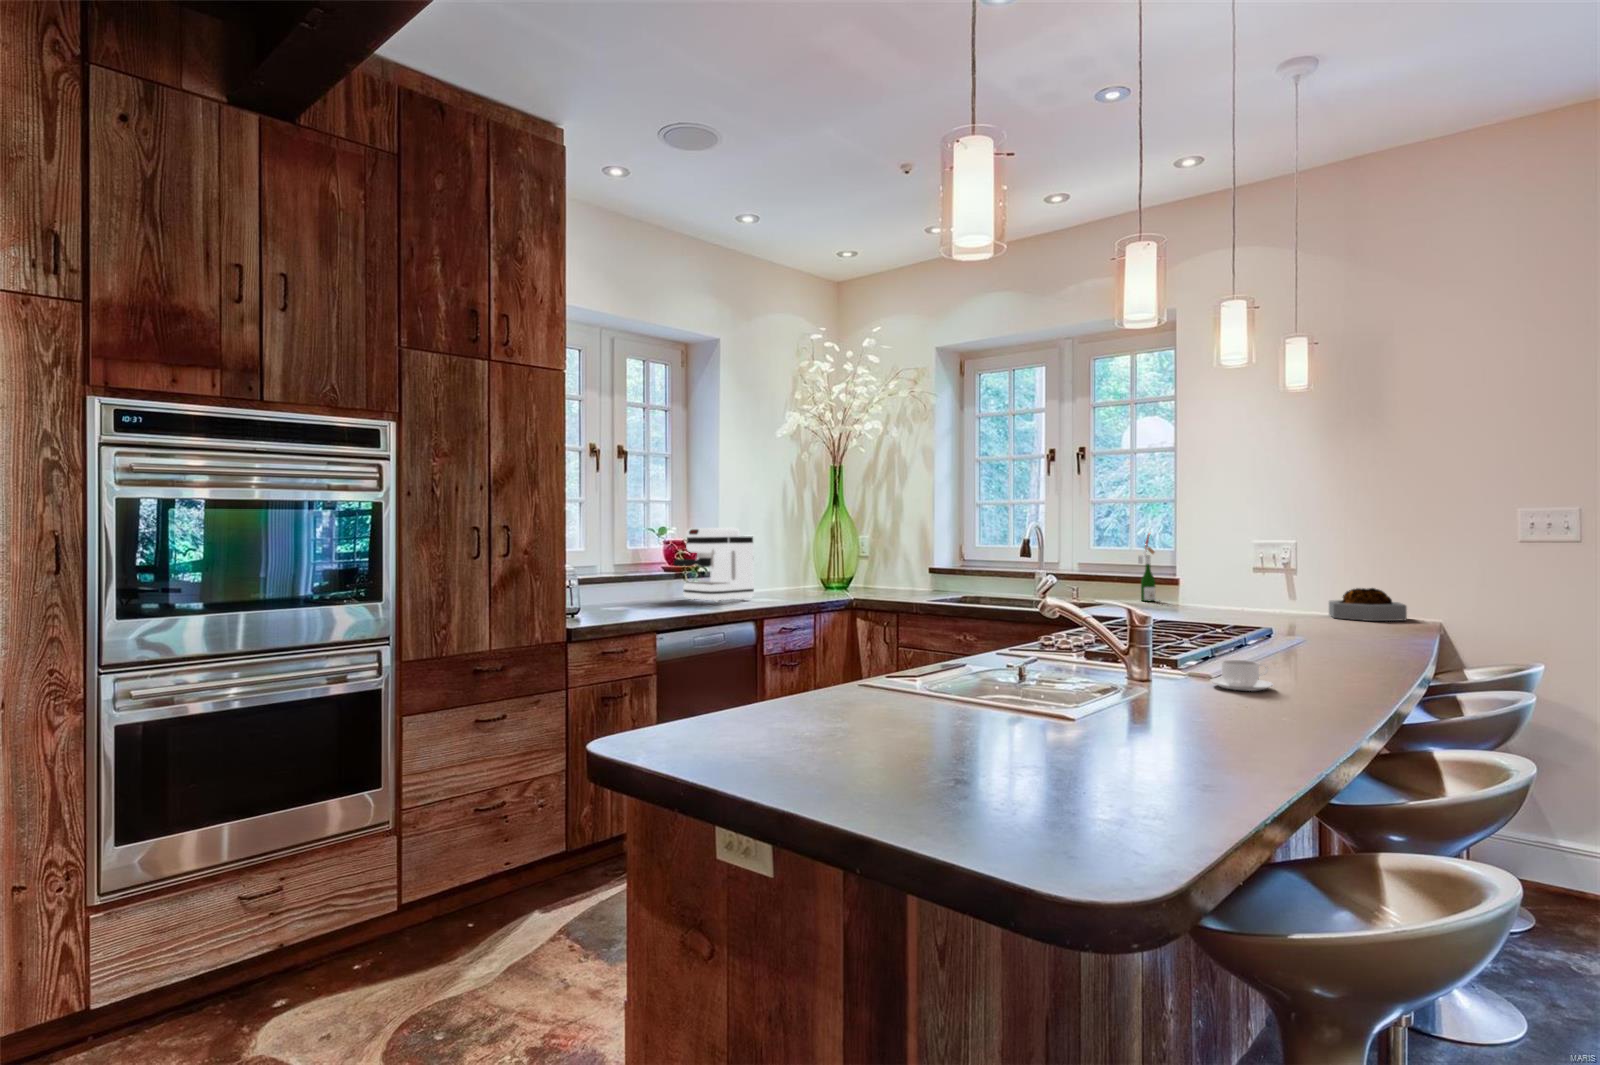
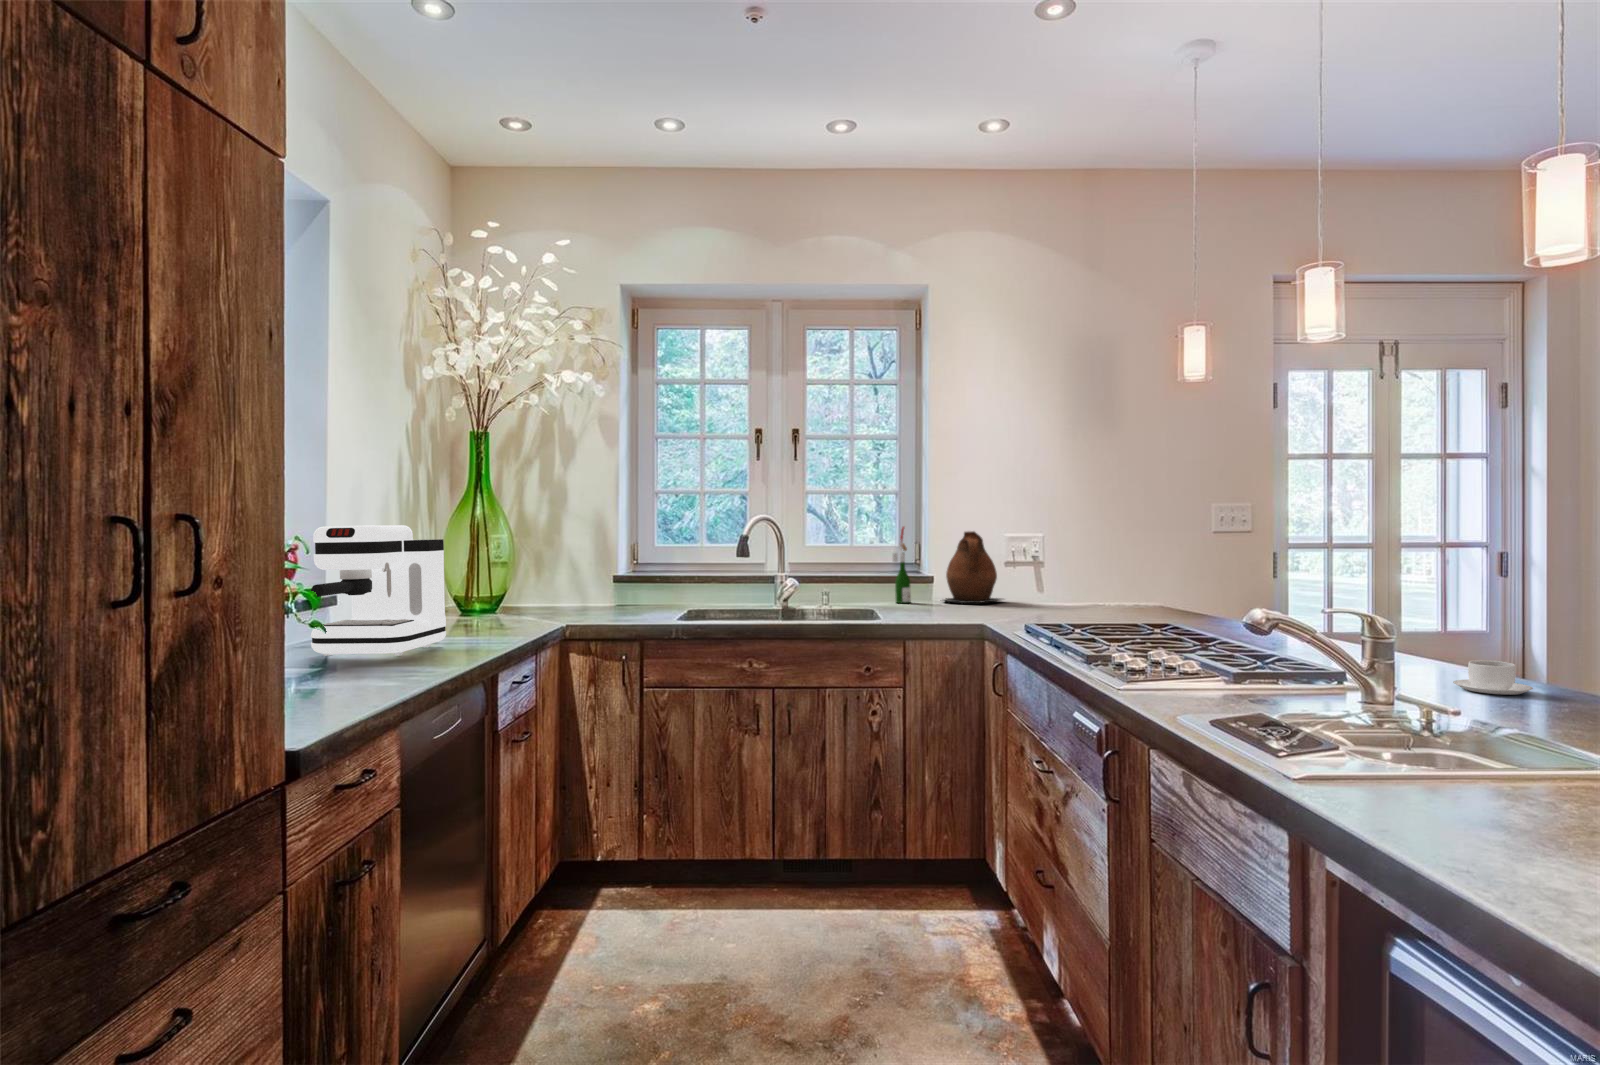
ceramic pitcher: none [1181,537,1252,606] -> present [944,531,1002,603]
decorative bowl: present [1329,588,1407,621] -> none [1090,574,1159,607]

